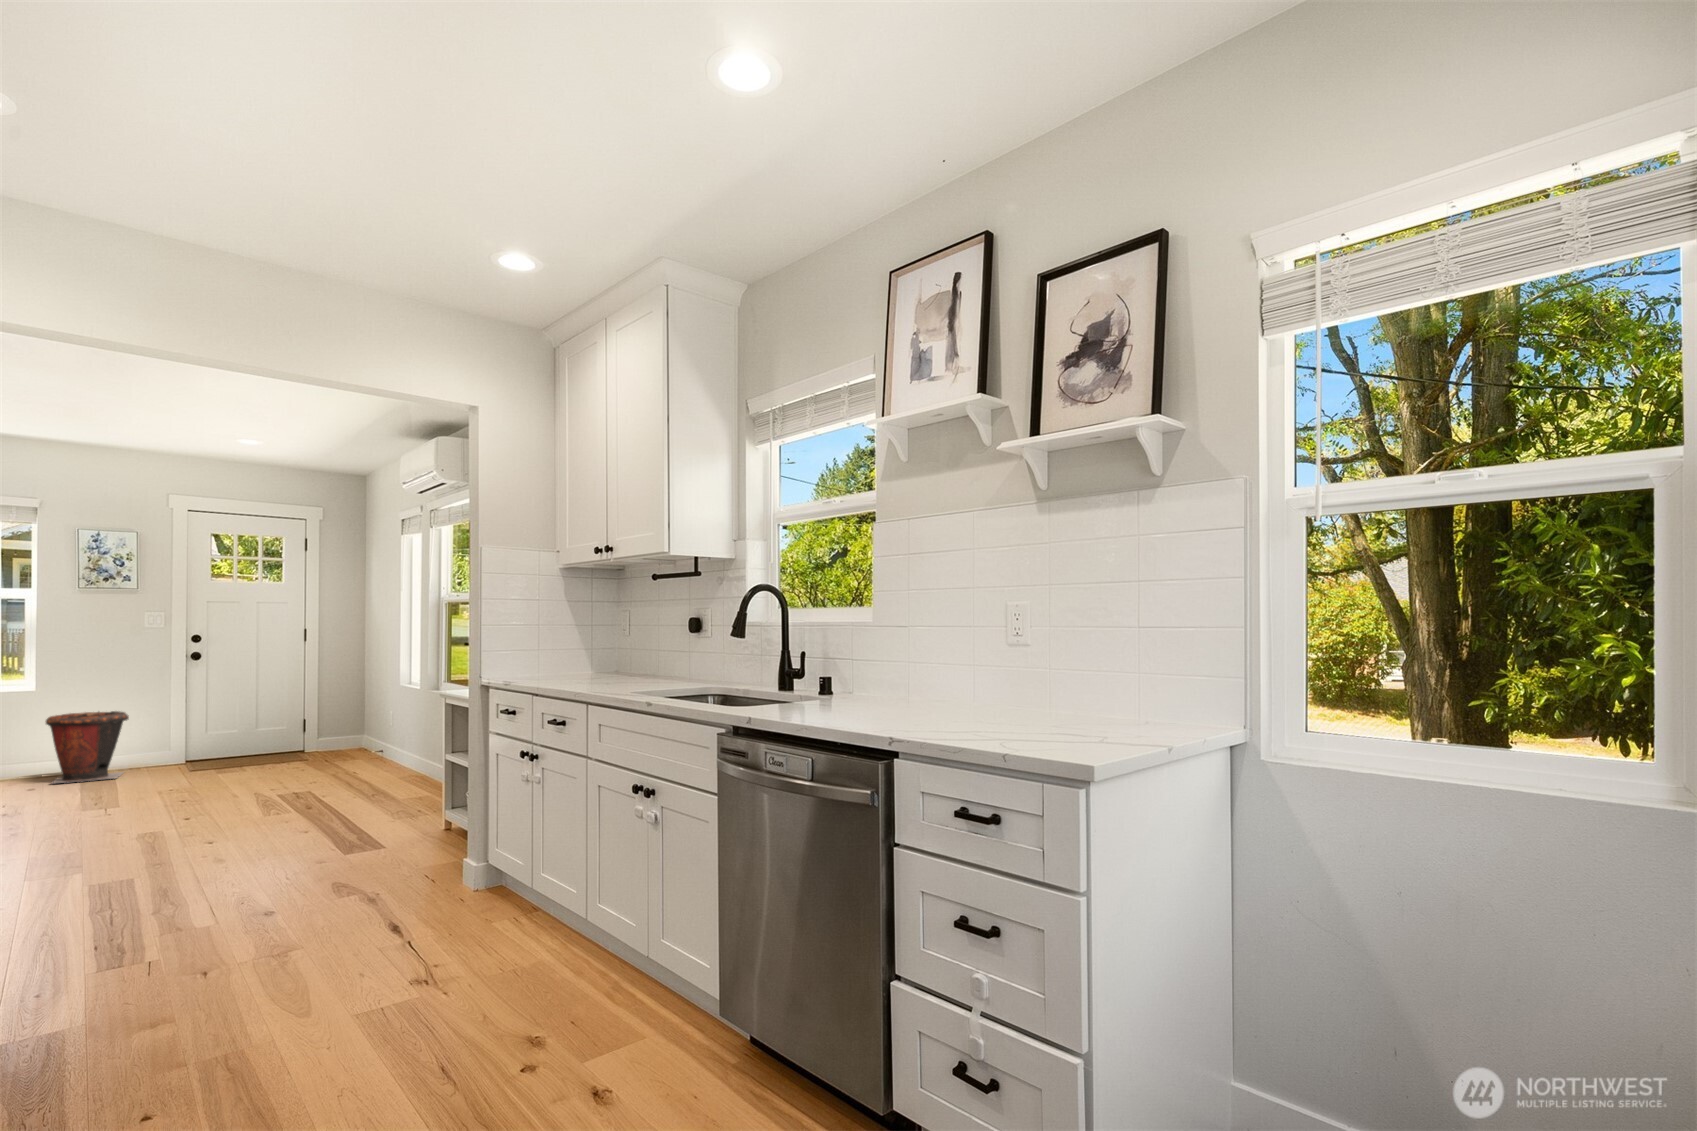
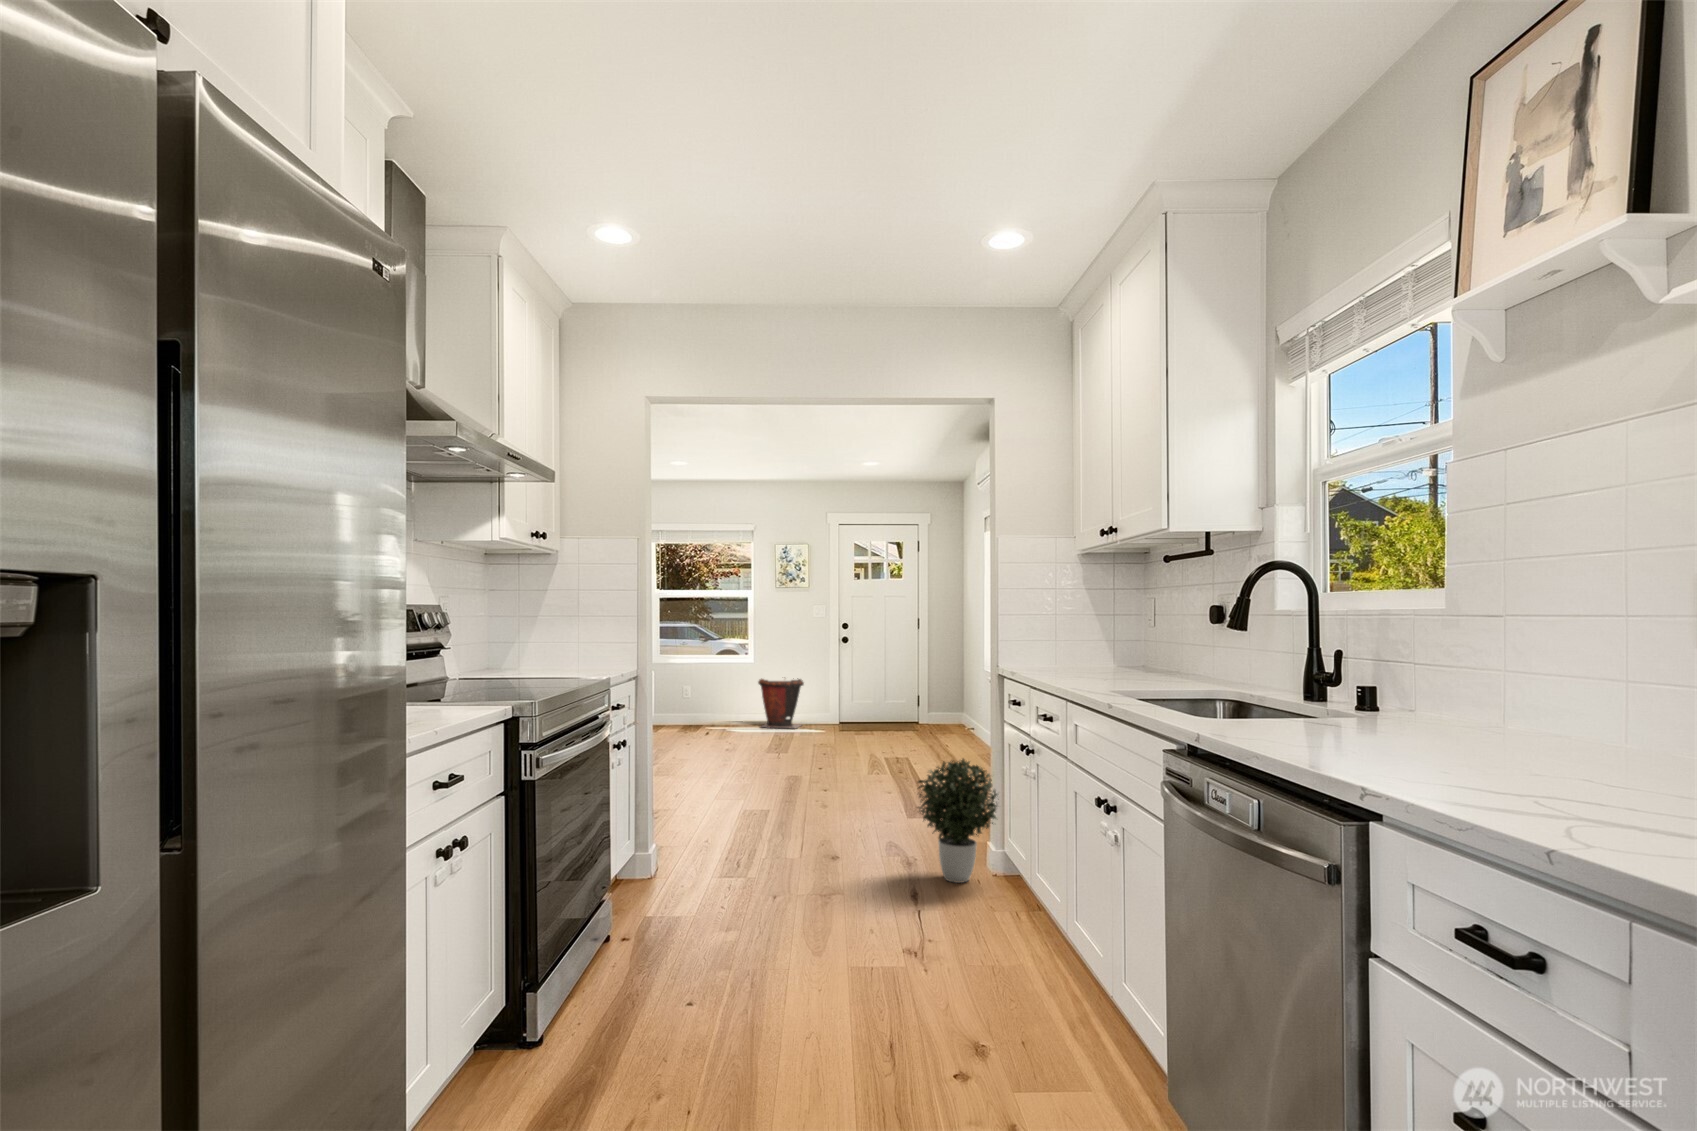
potted plant: none [389,777,488,908] -> present [918,759,997,883]

